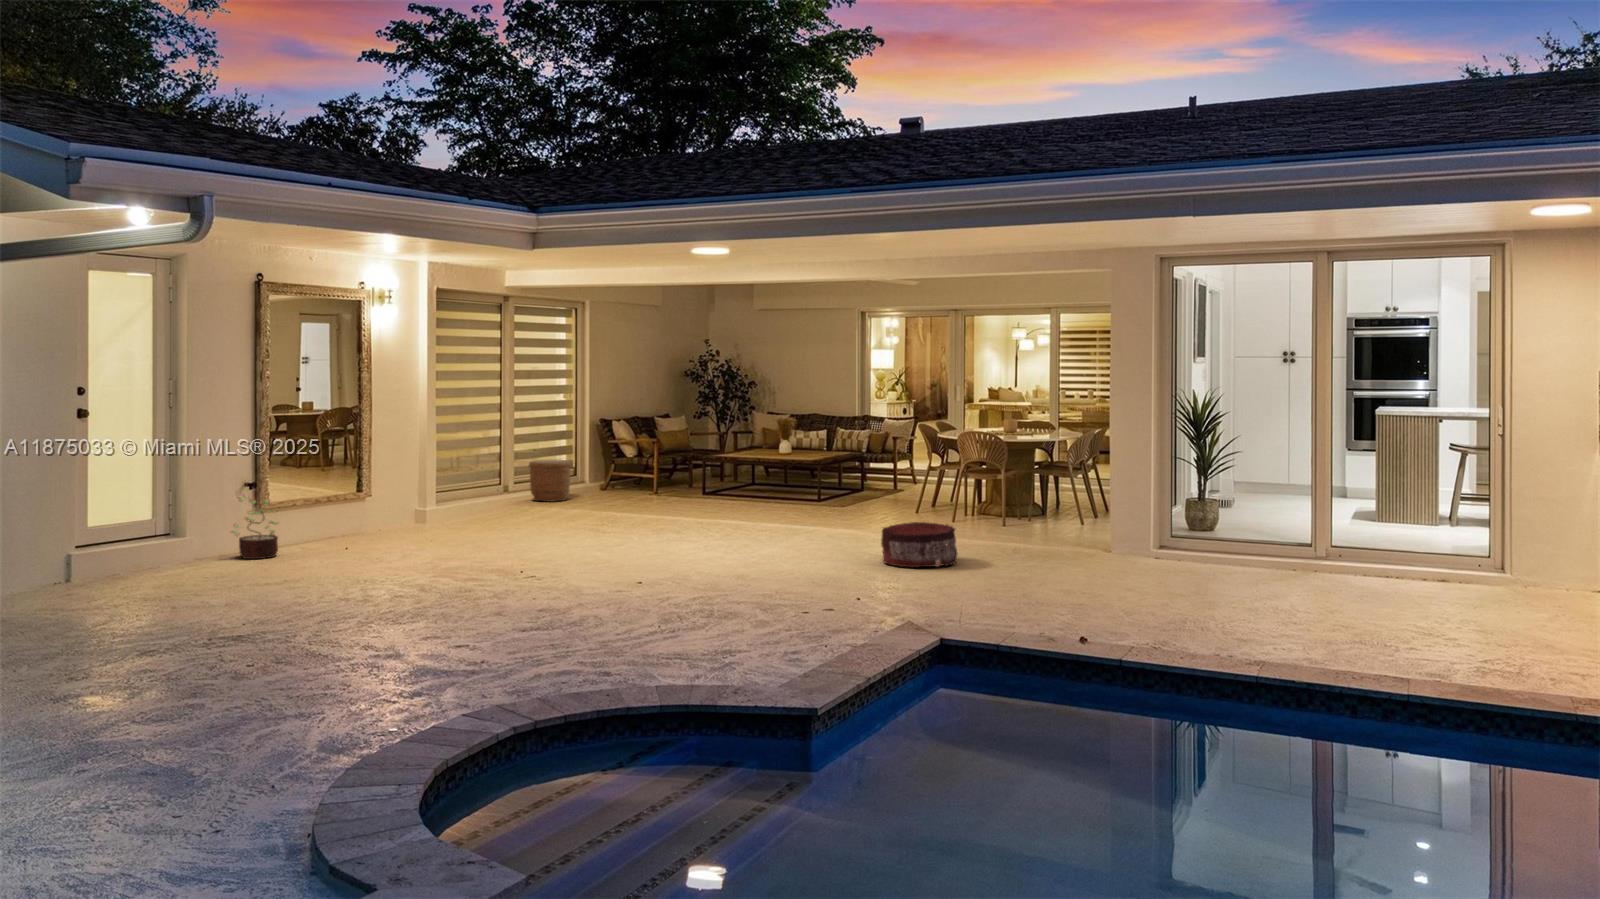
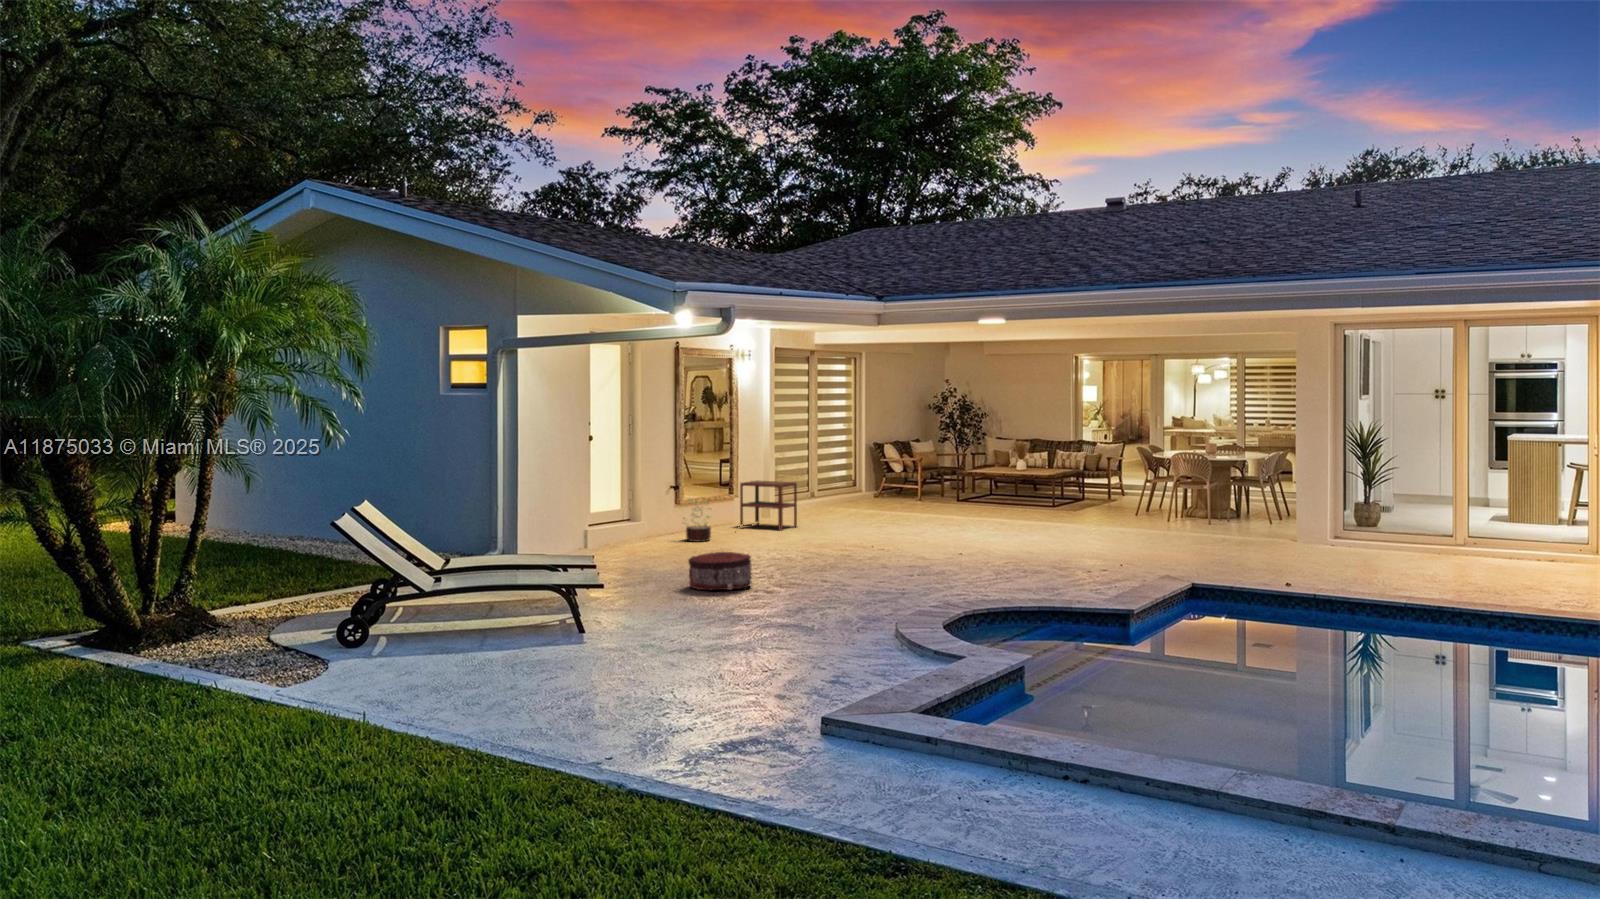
woven basket: present [529,460,571,502] -> none [828,476,860,508]
side table: none [355,468,439,540] -> present [740,480,797,531]
pouf: present [881,522,957,567] -> present [688,552,752,590]

